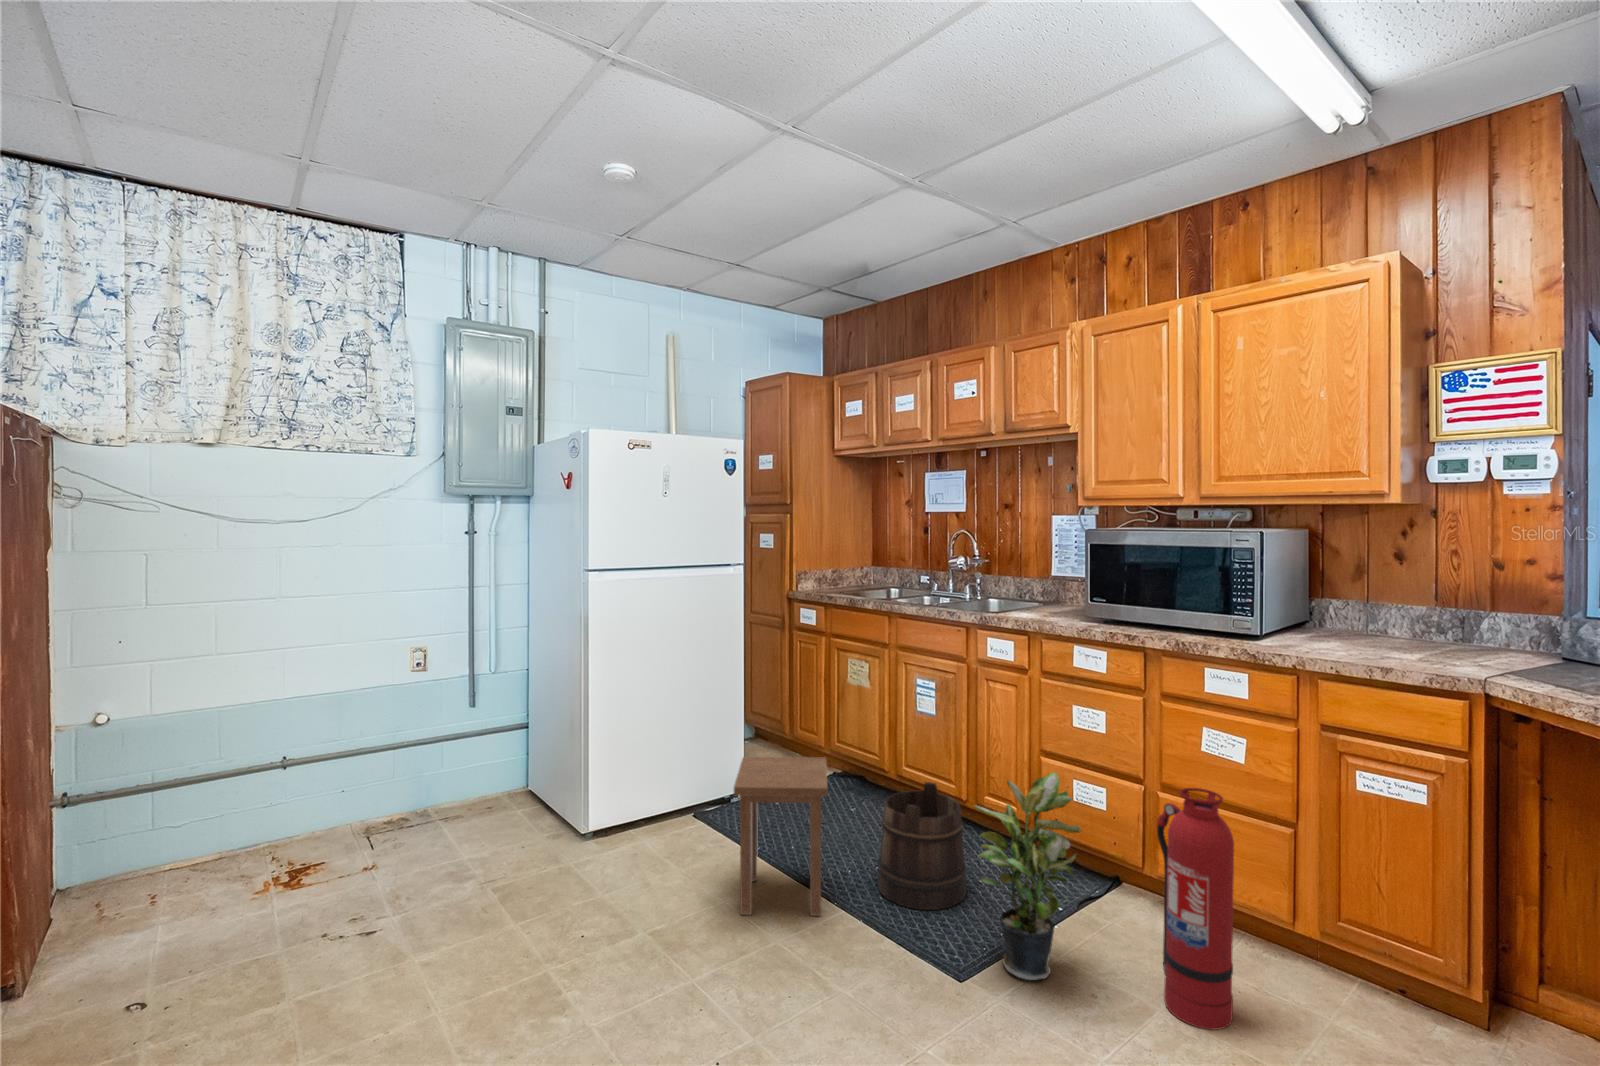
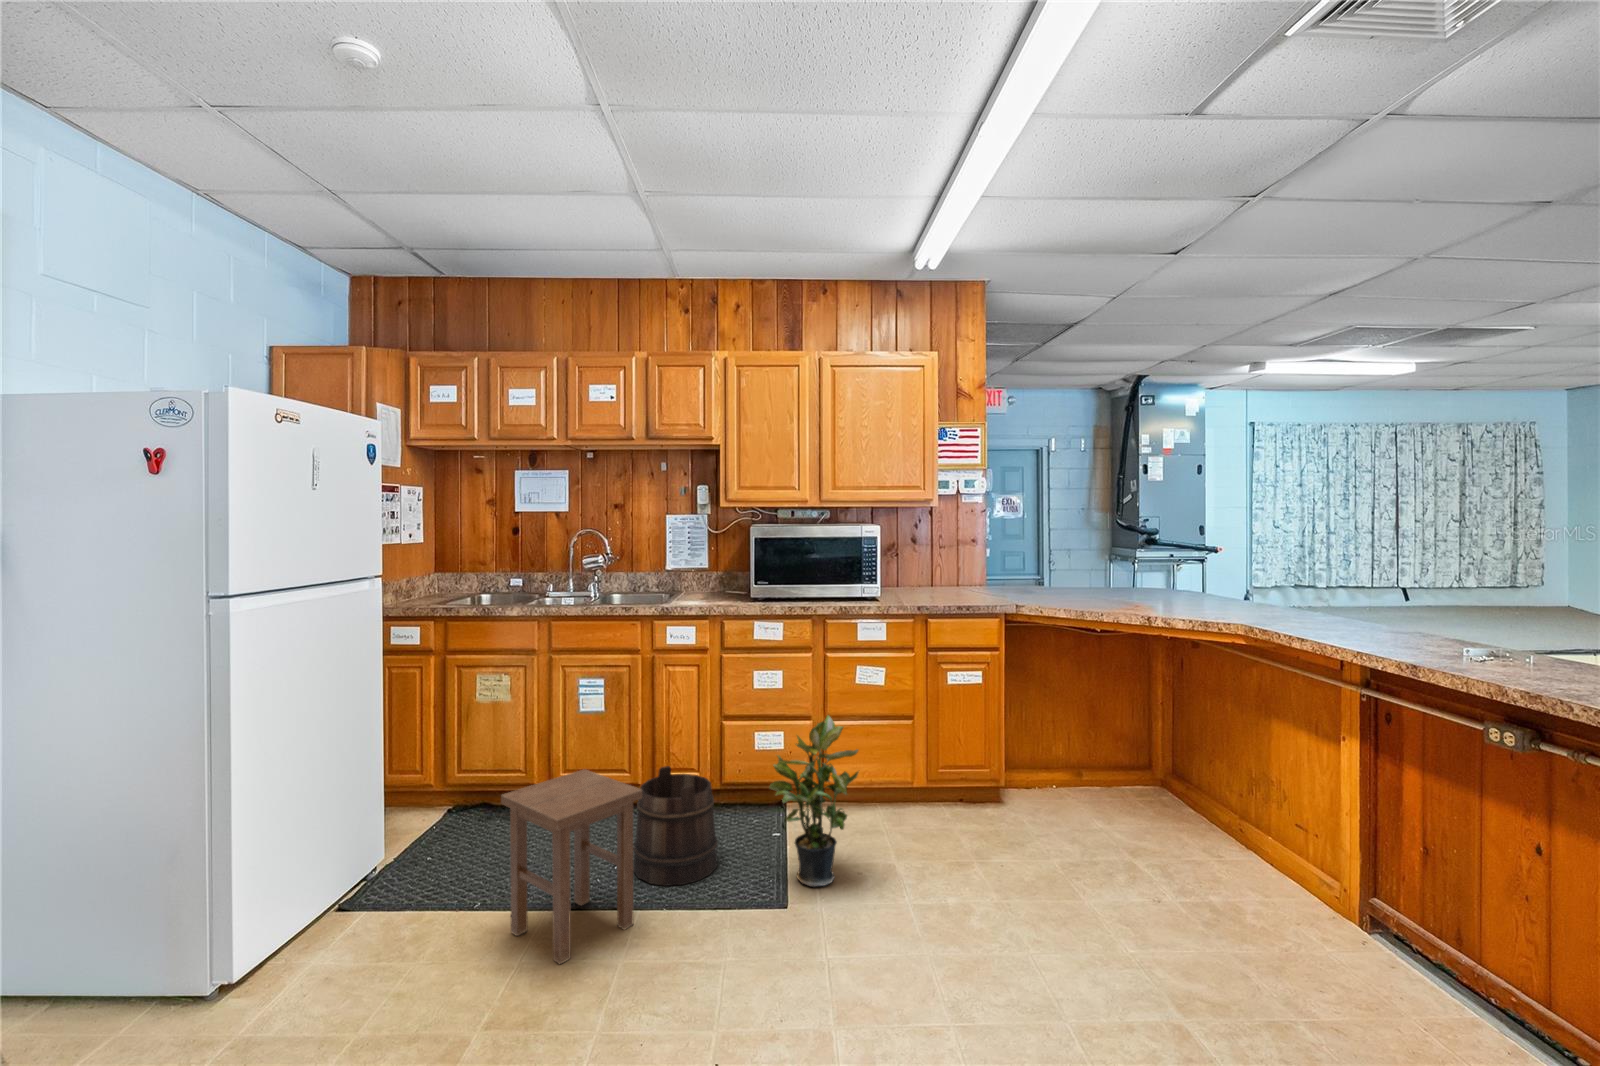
fire extinguisher: present [1157,788,1234,1030] -> none [882,701,936,862]

